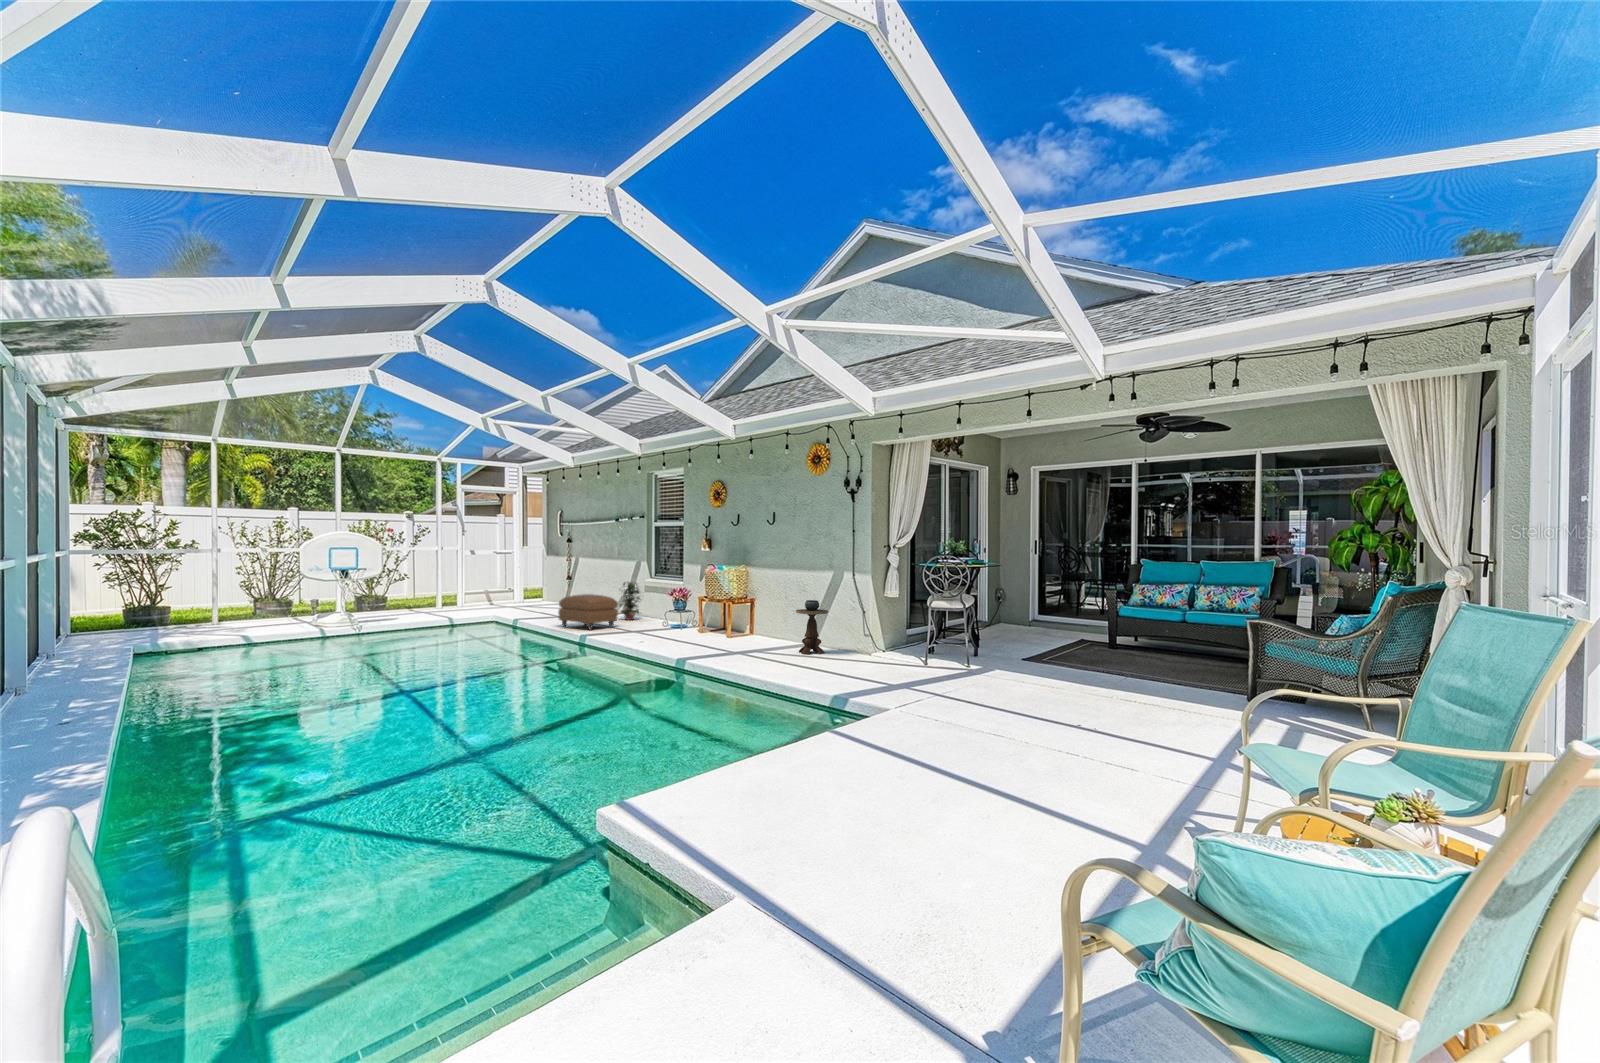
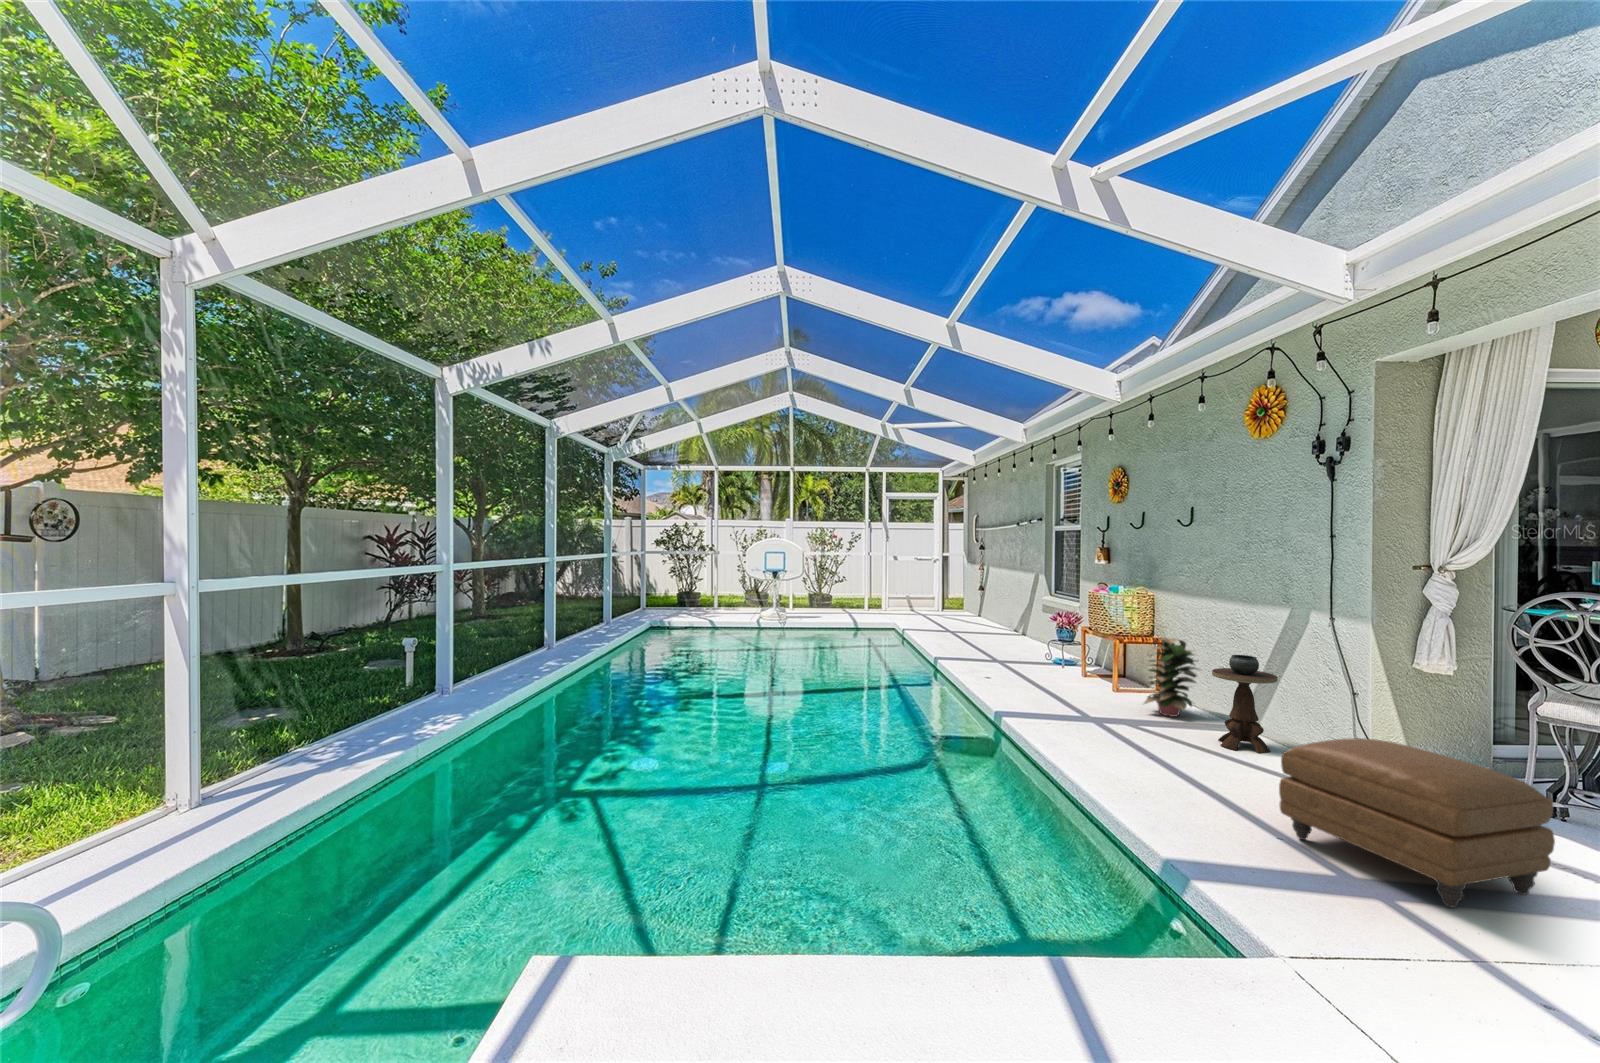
decorative plant: present [620,582,640,620] -> present [1144,637,1197,717]
ottoman: present [558,594,618,630] -> present [1279,739,1555,908]

